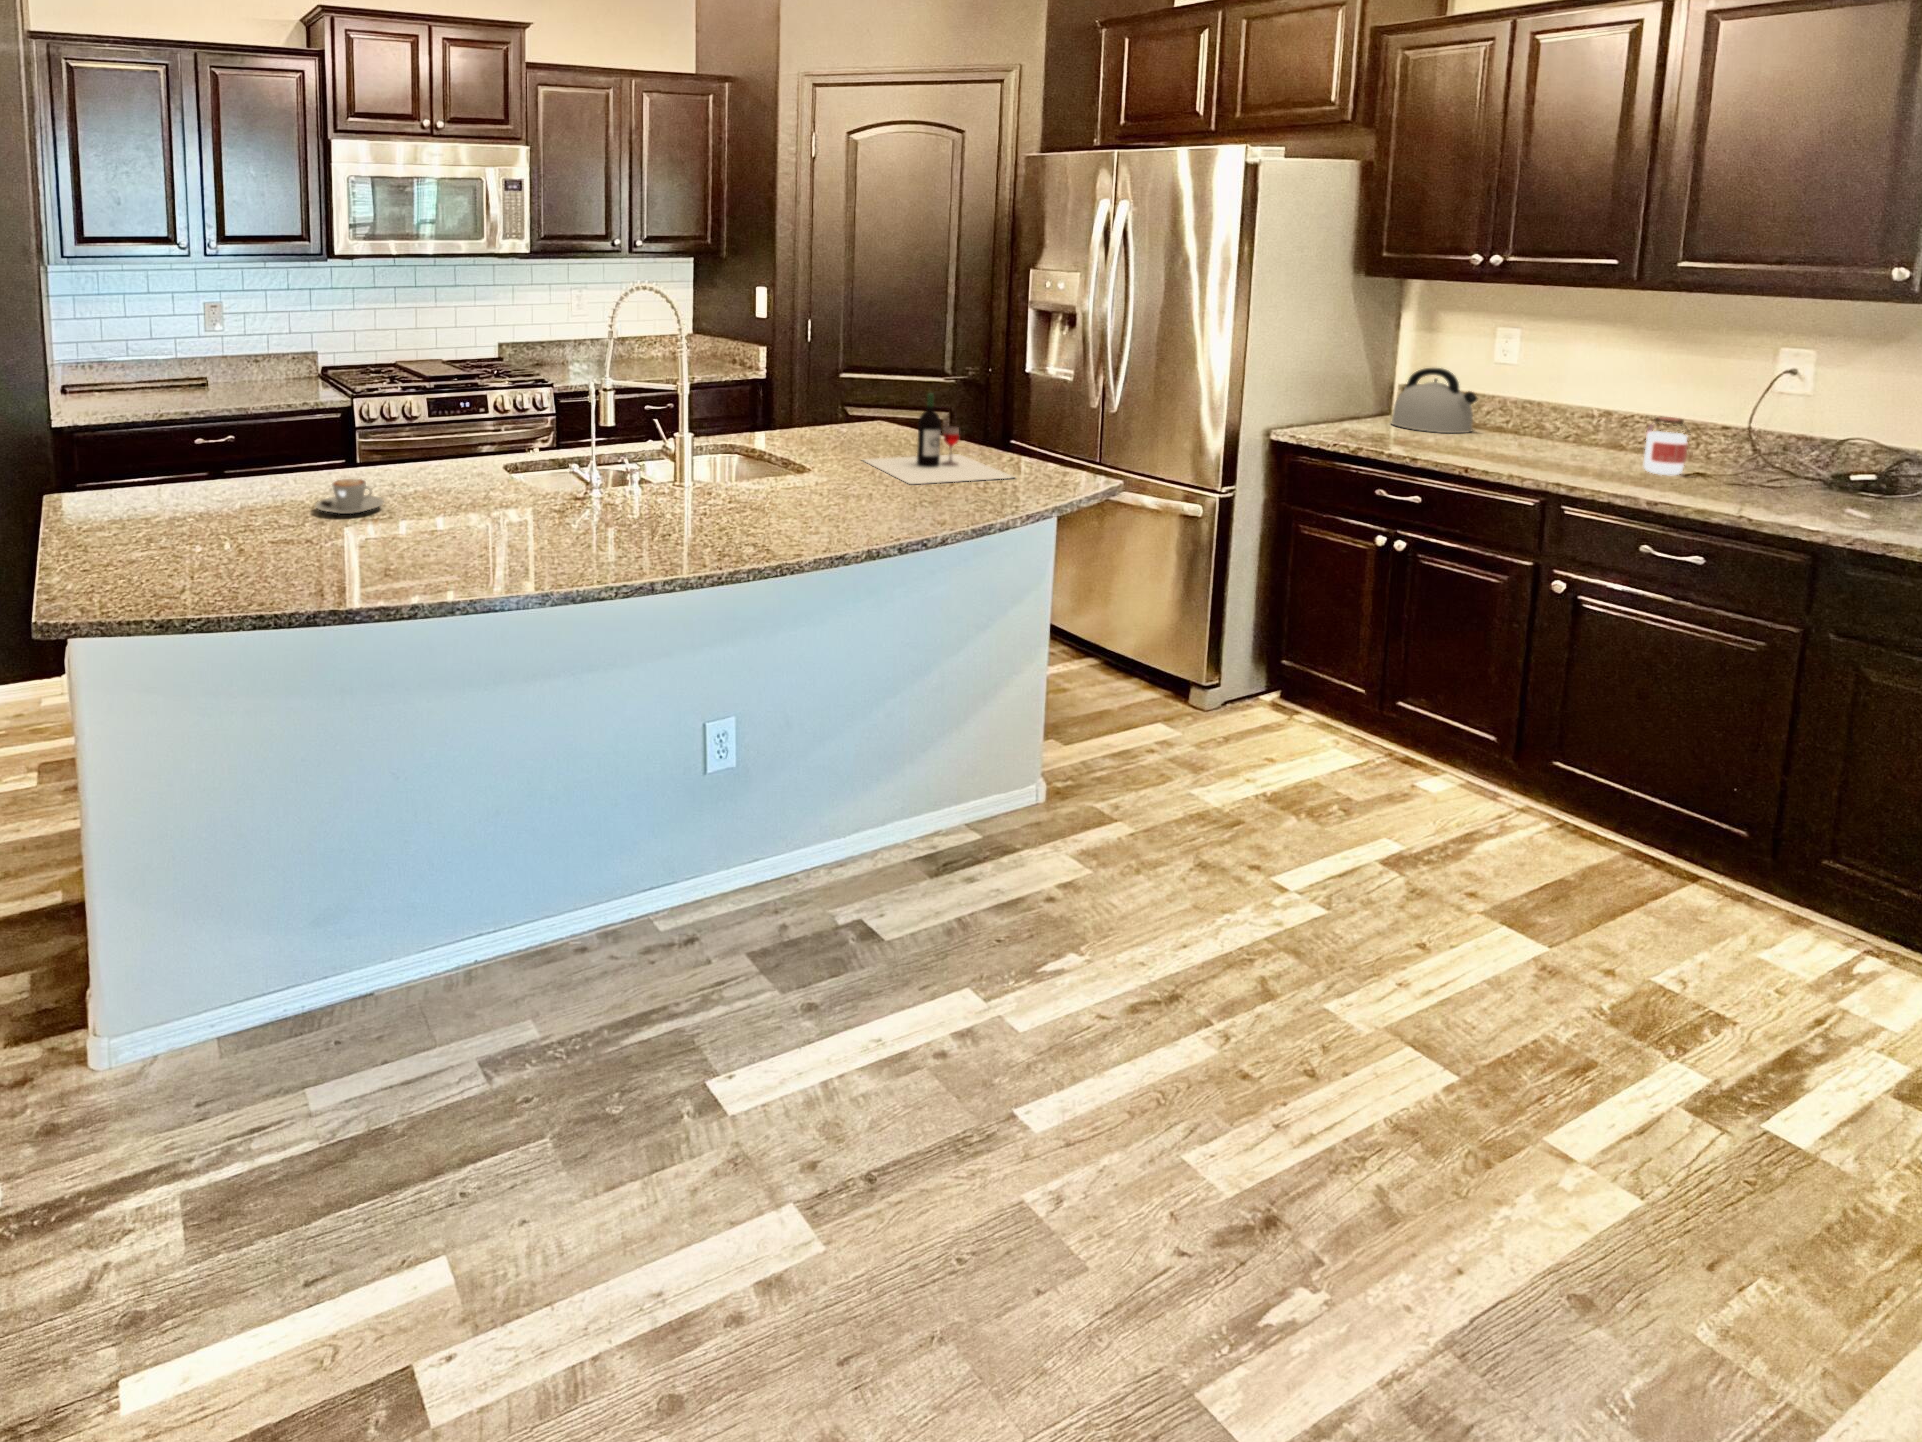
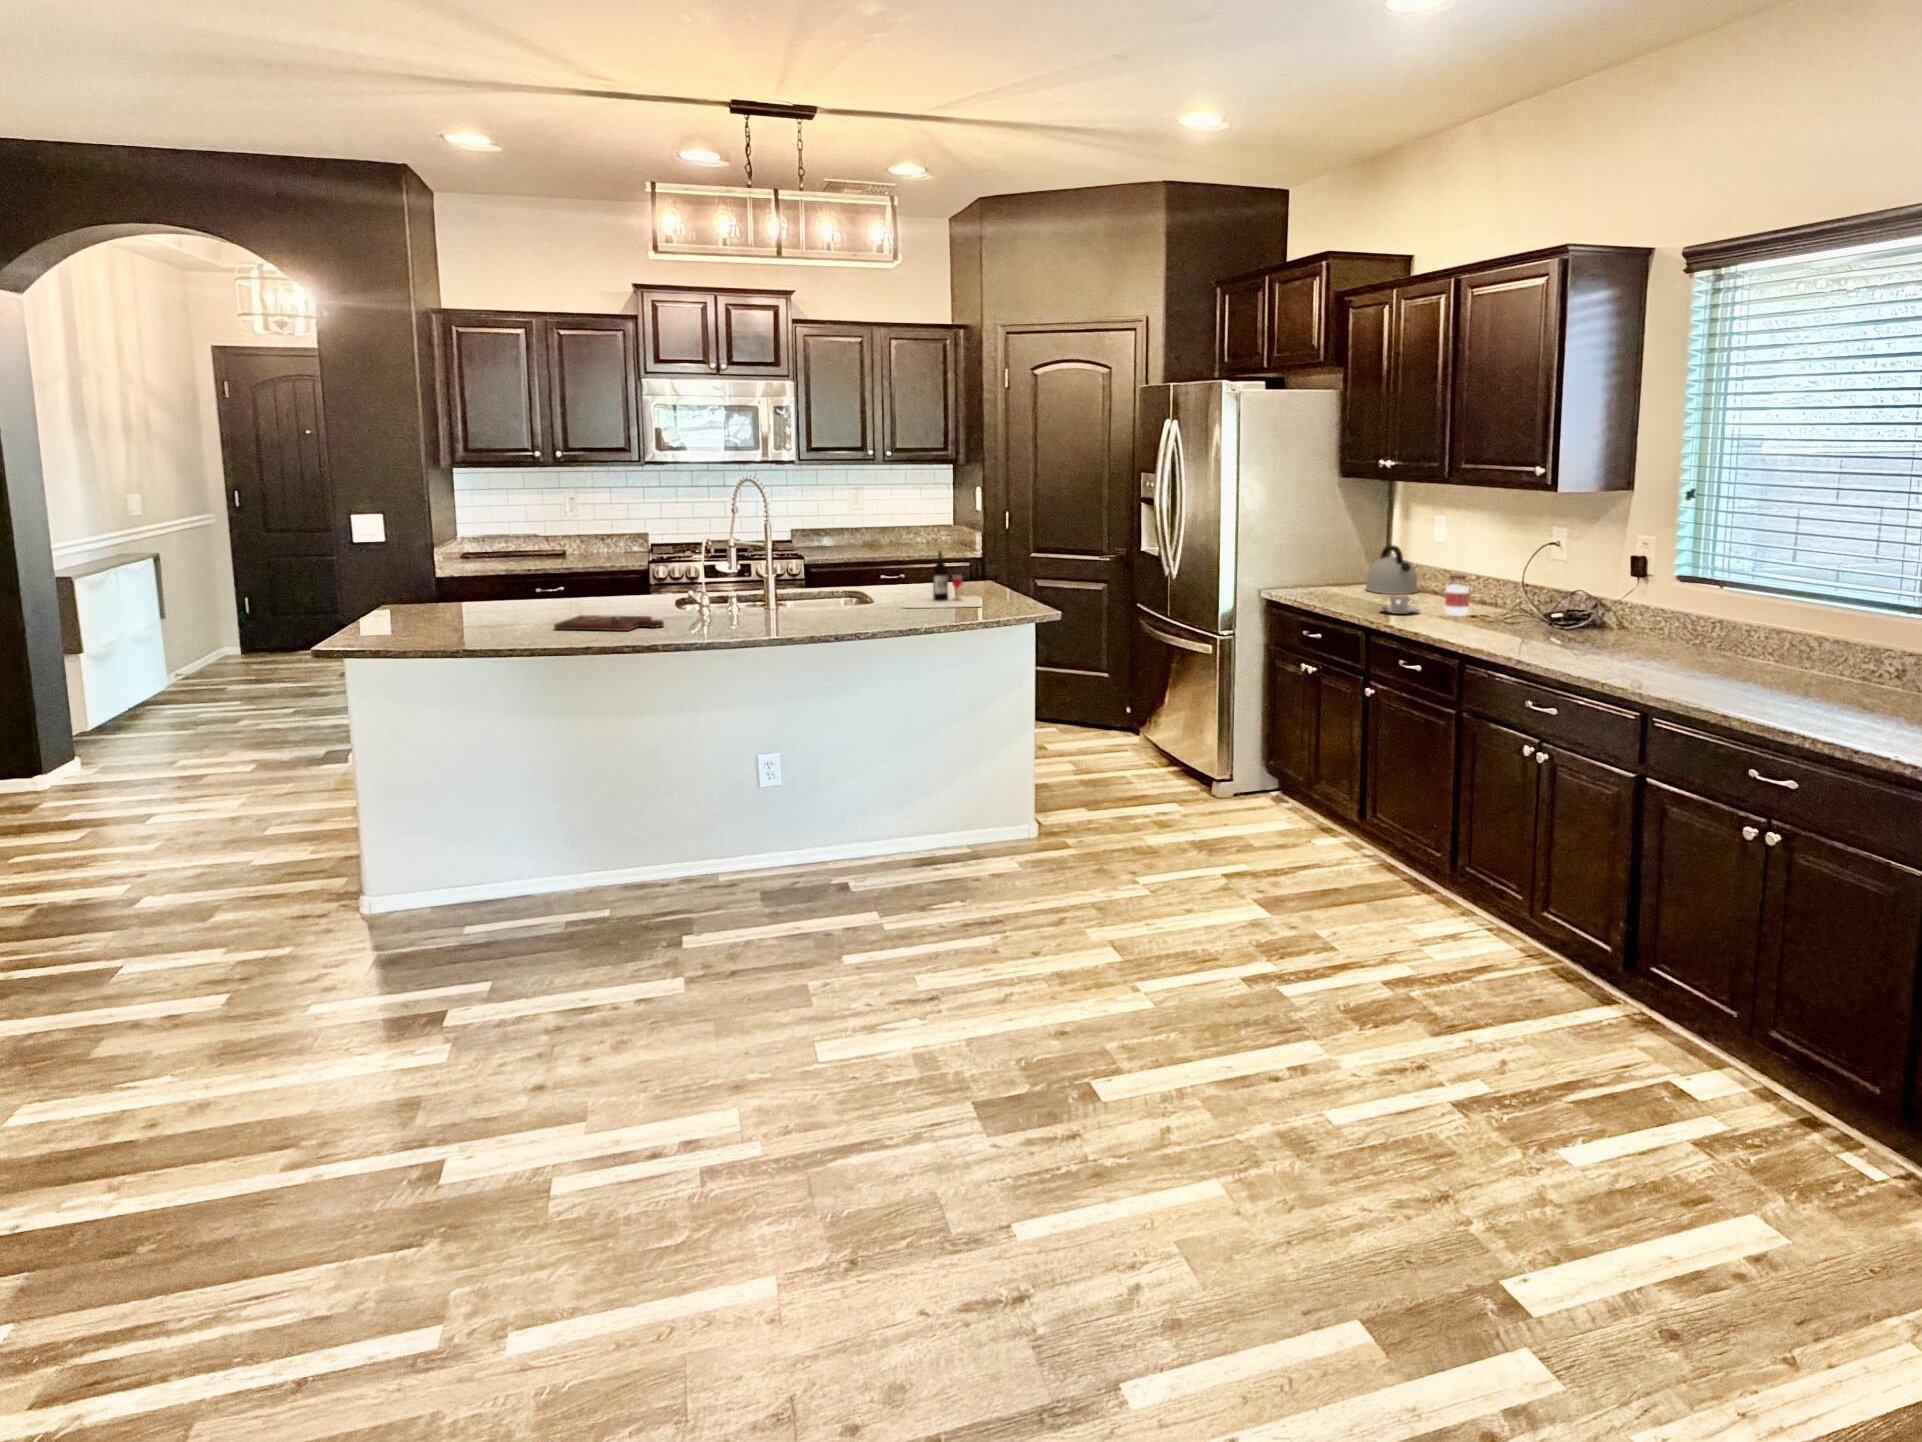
coffee cup: present [315,479,384,514] -> present [1379,595,1419,614]
cutting board: none [450,522,625,559] -> present [554,615,664,631]

